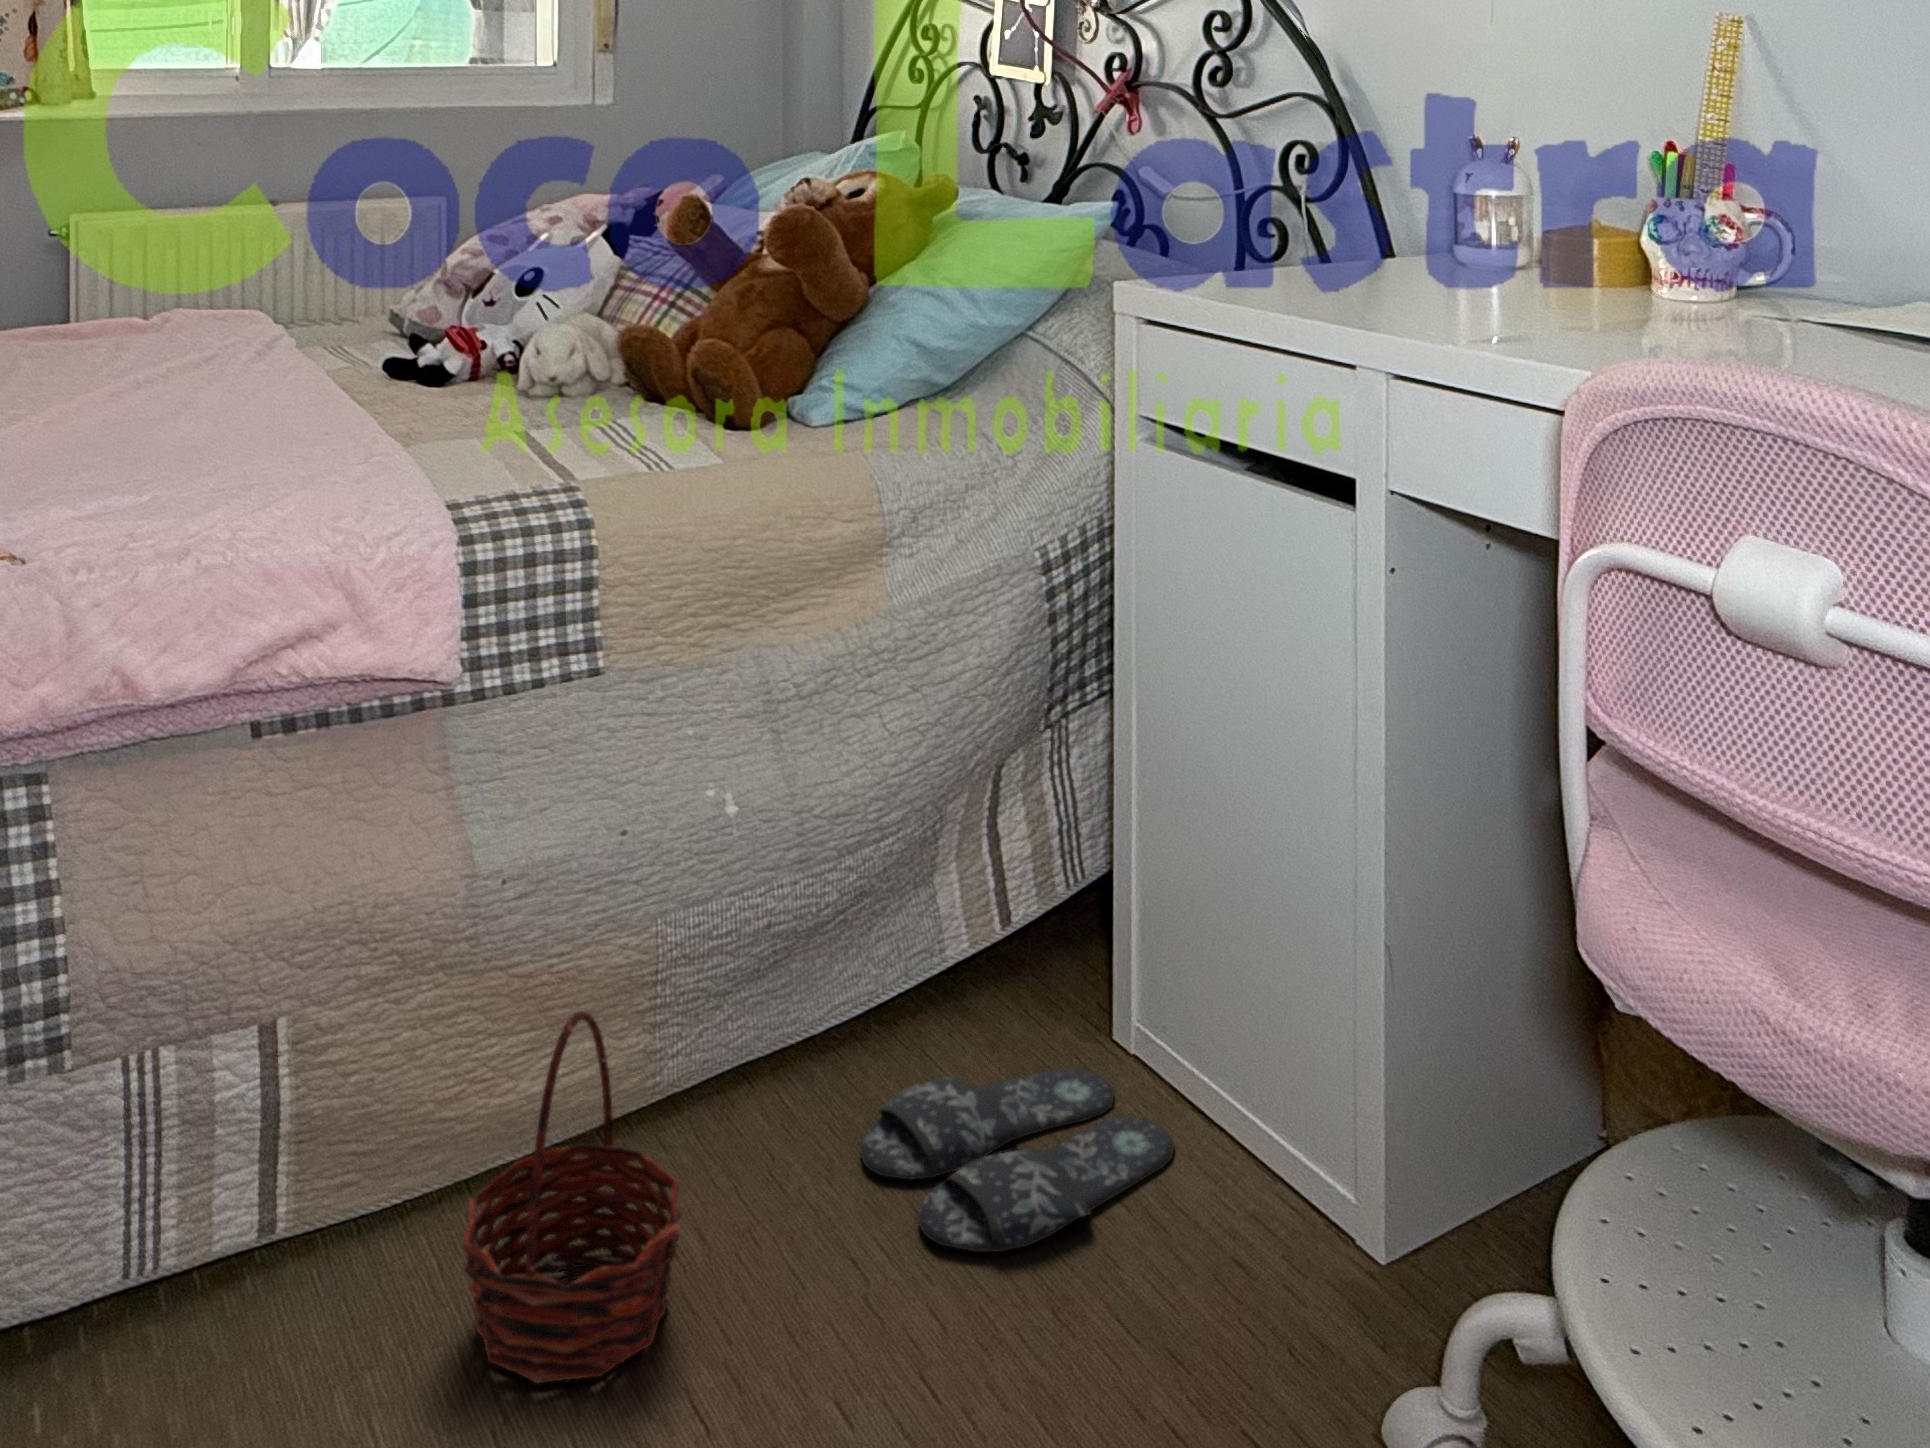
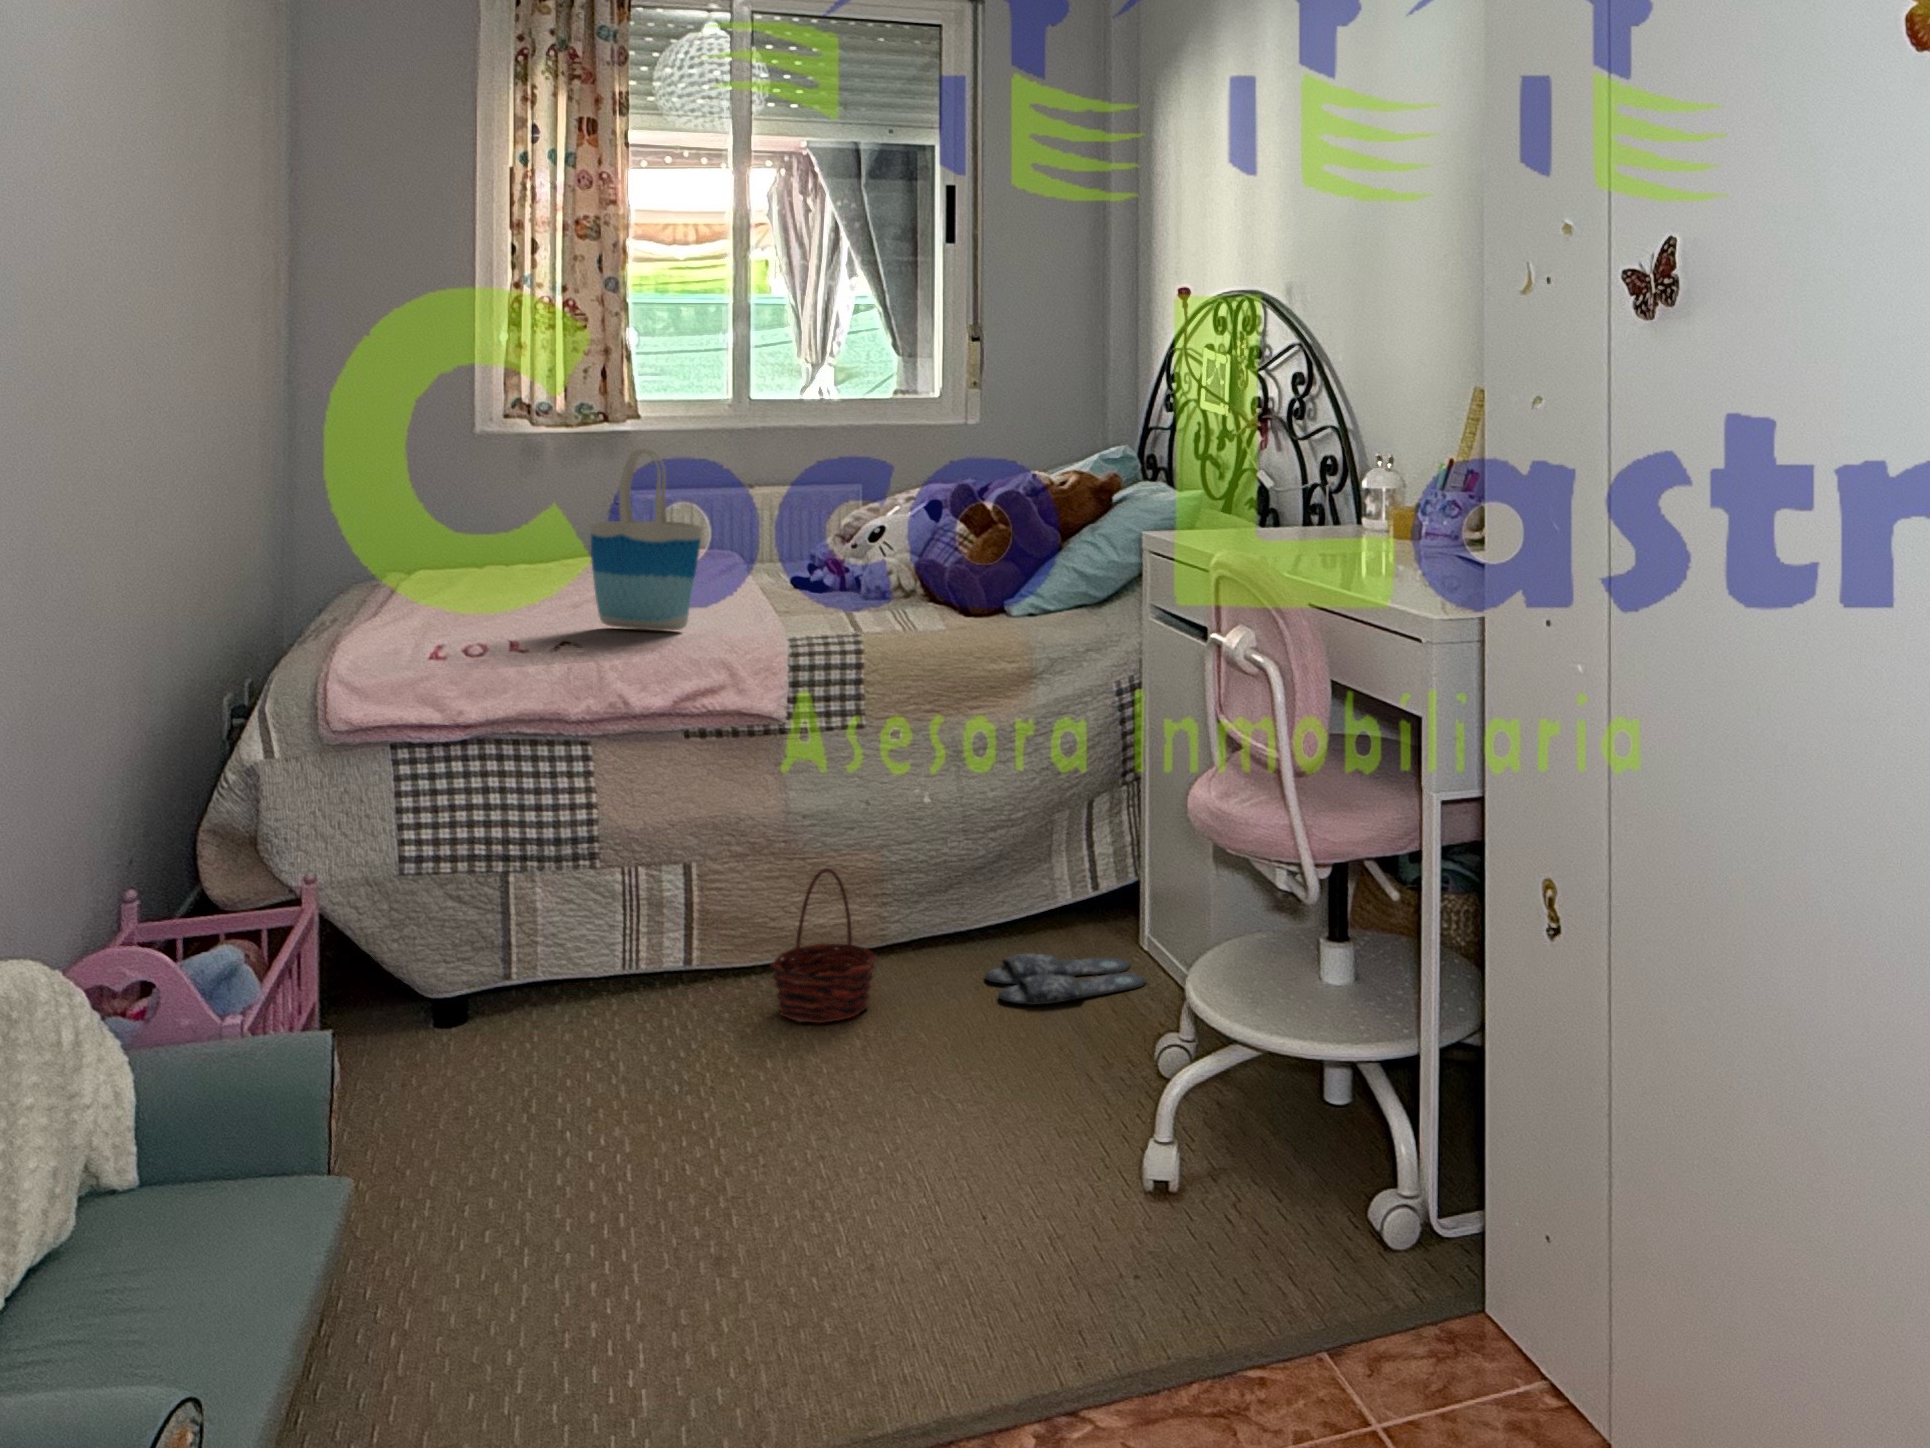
tote bag: none [35,139,280,505] -> present [590,448,702,630]

